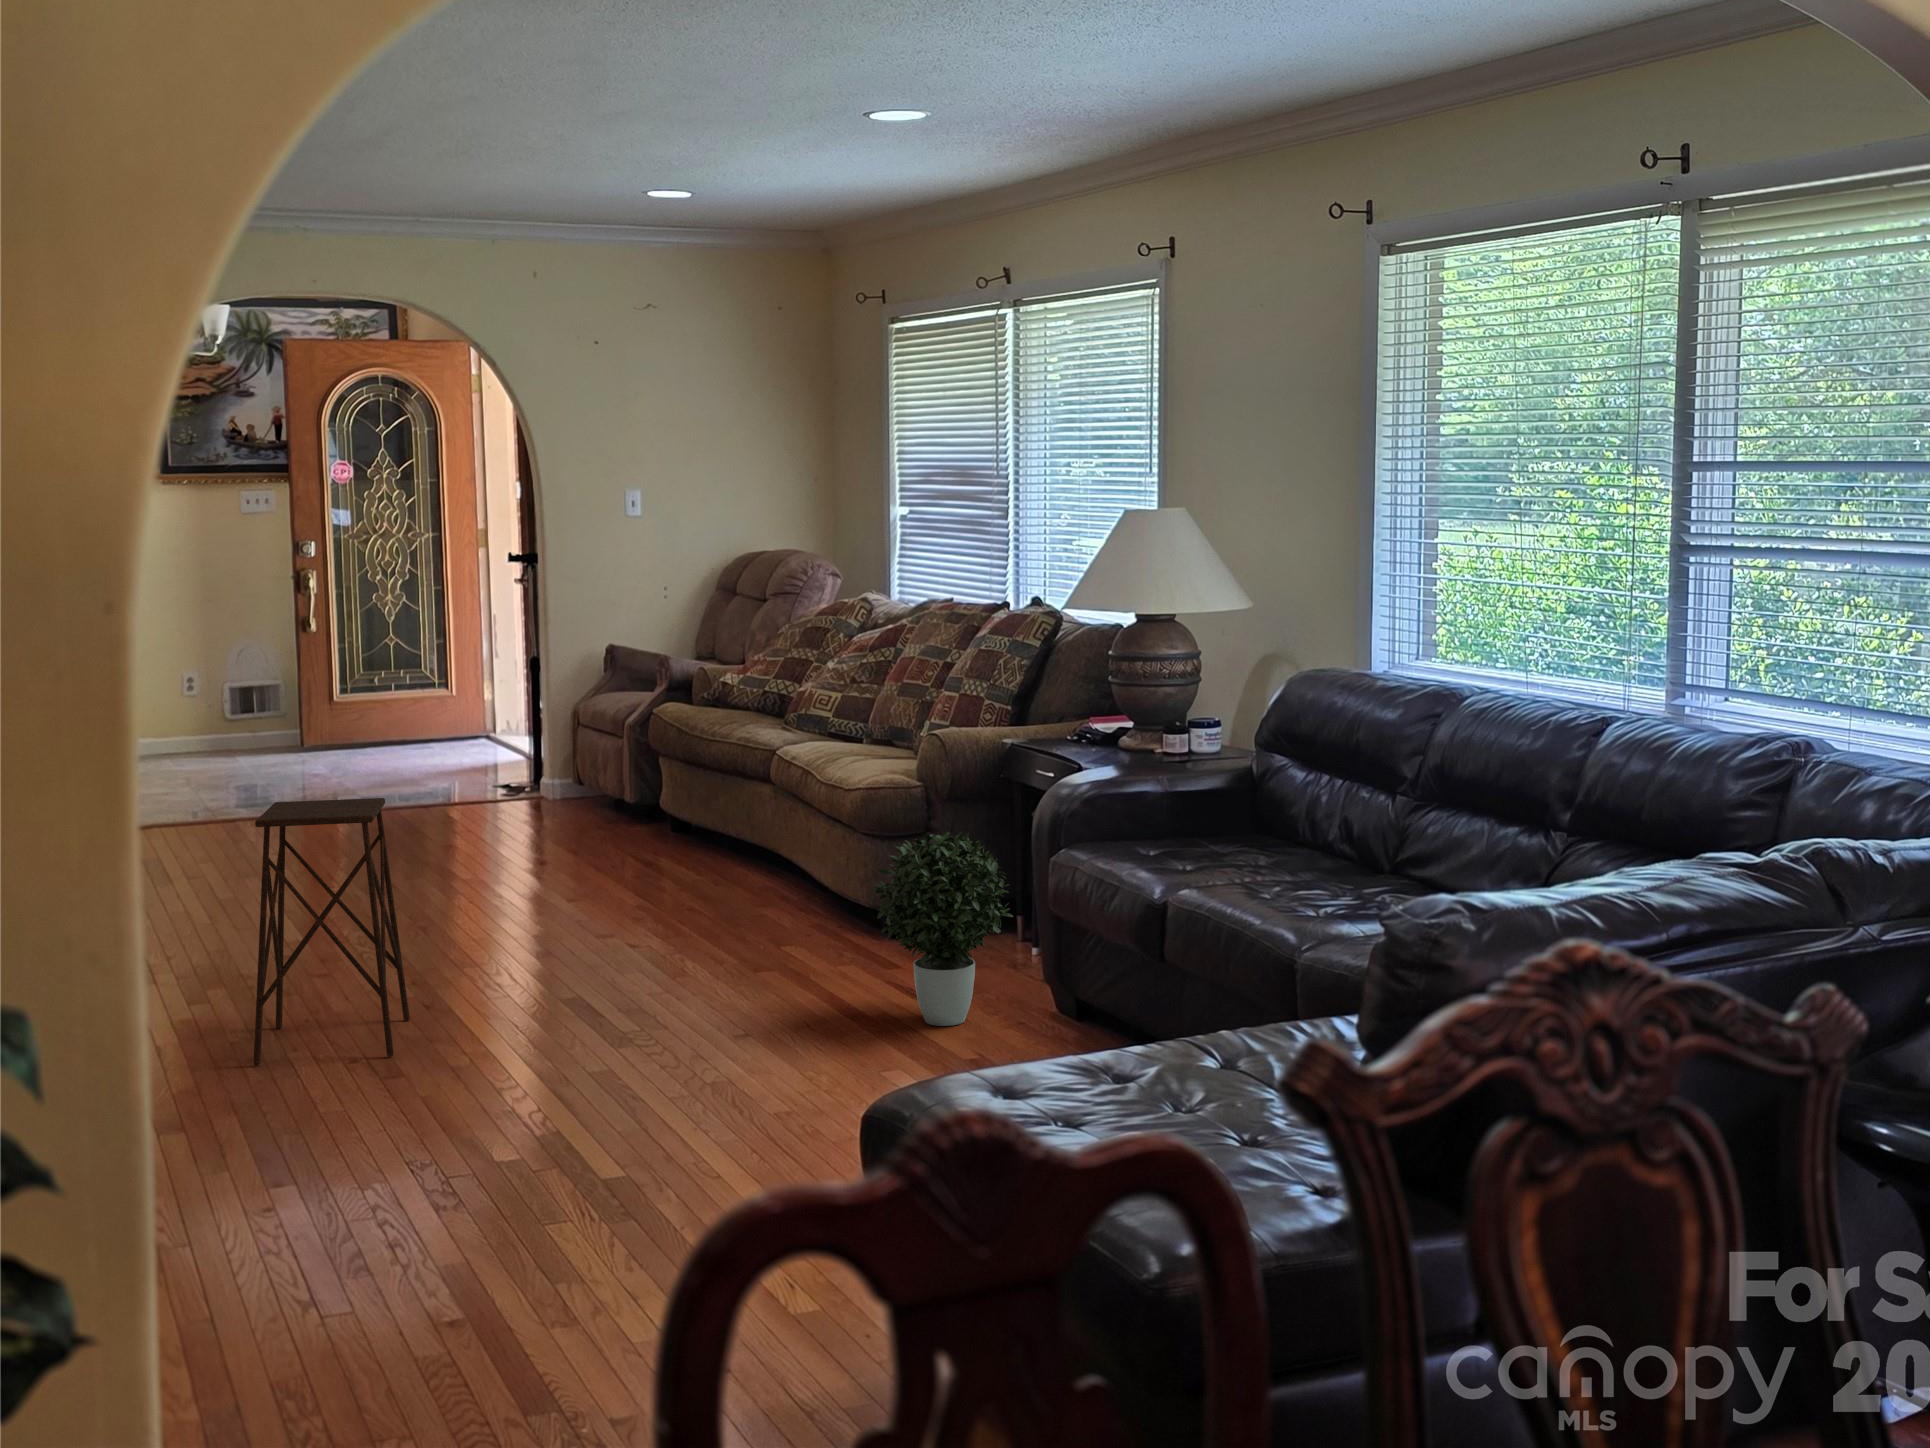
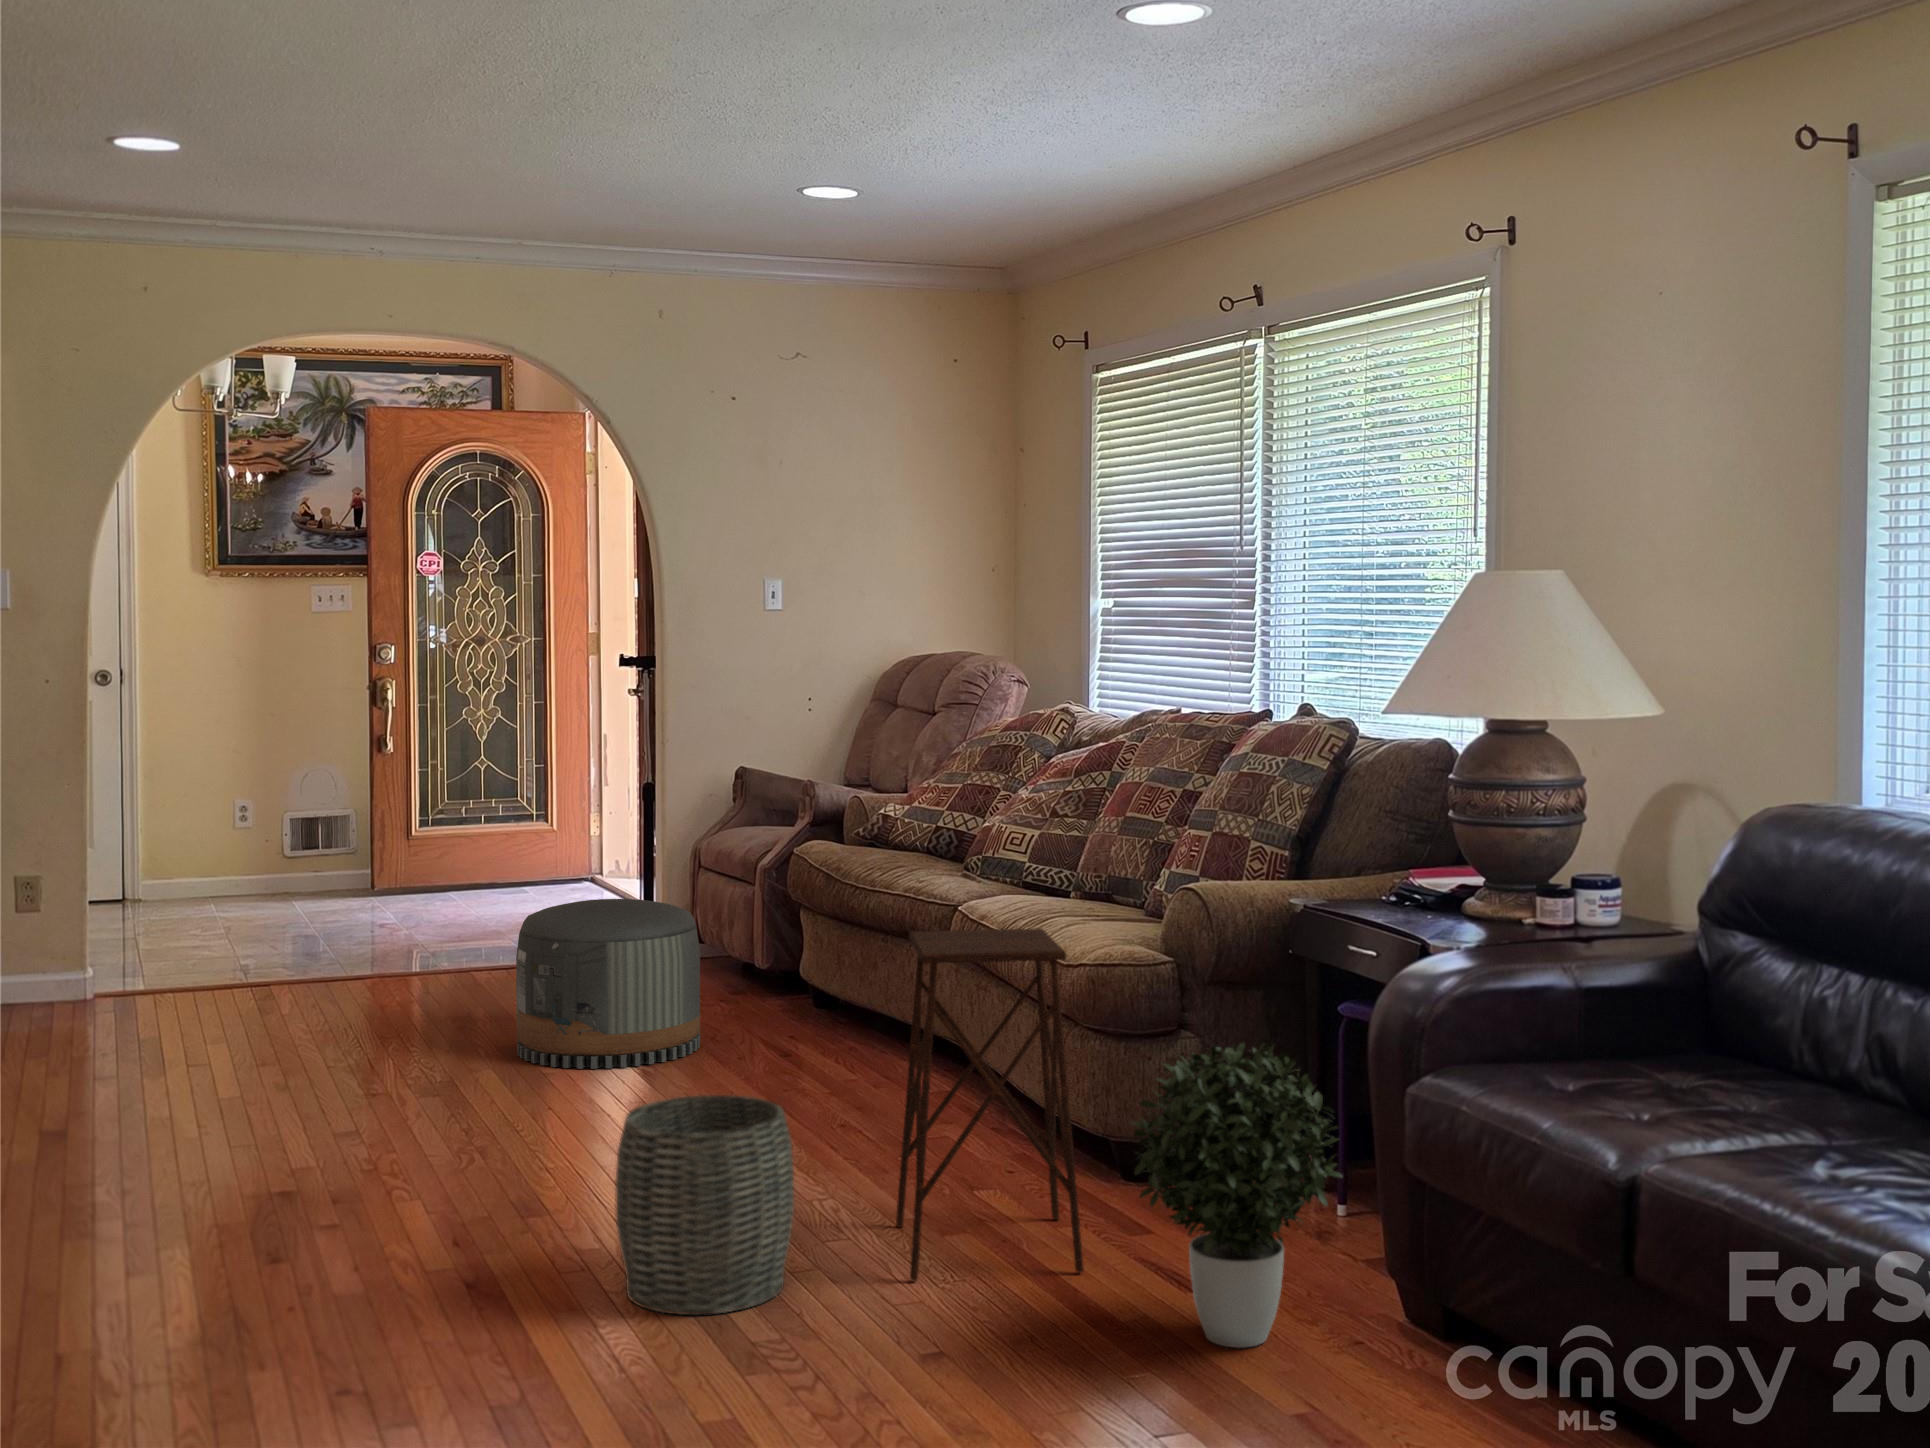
pouf: none [441,749,585,876] -> present [516,899,700,1069]
side table: present [254,798,410,1066] -> present [896,928,1084,1281]
woven basket: none [532,877,654,1018] -> present [615,1095,794,1315]

